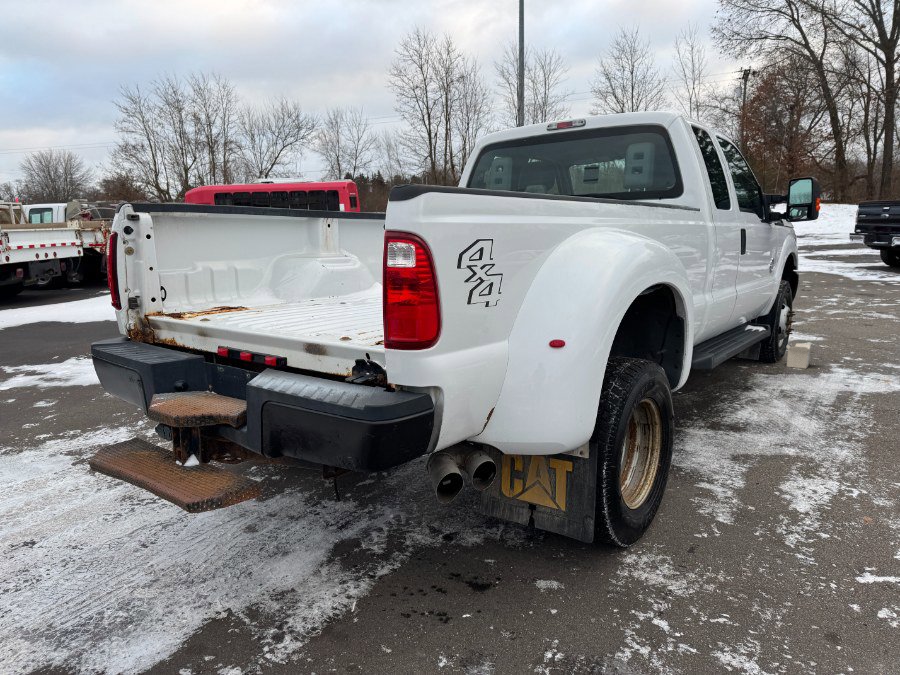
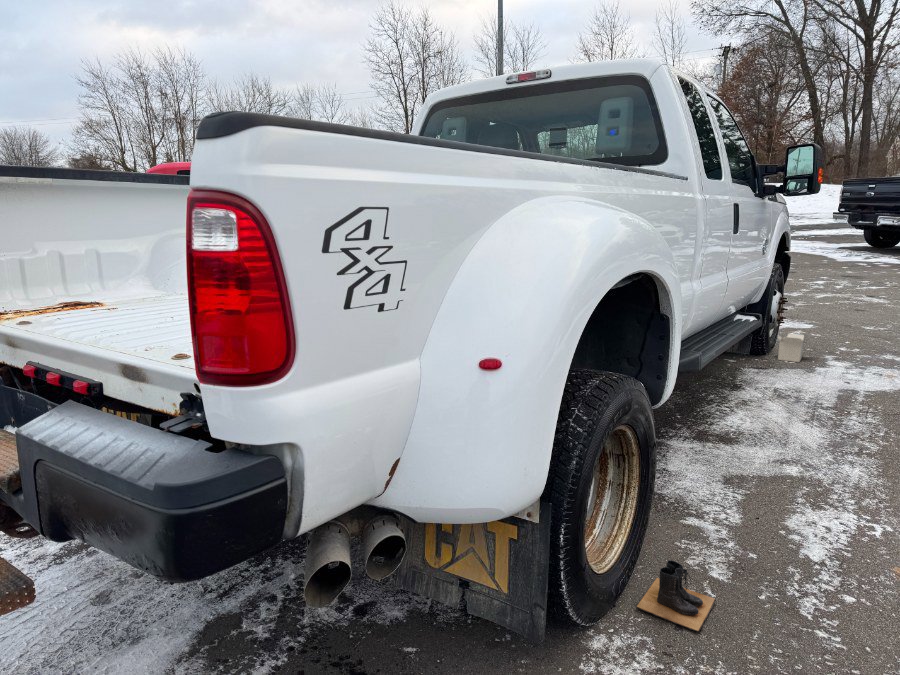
boots: none [658,504,720,554] -> present [636,560,716,632]

